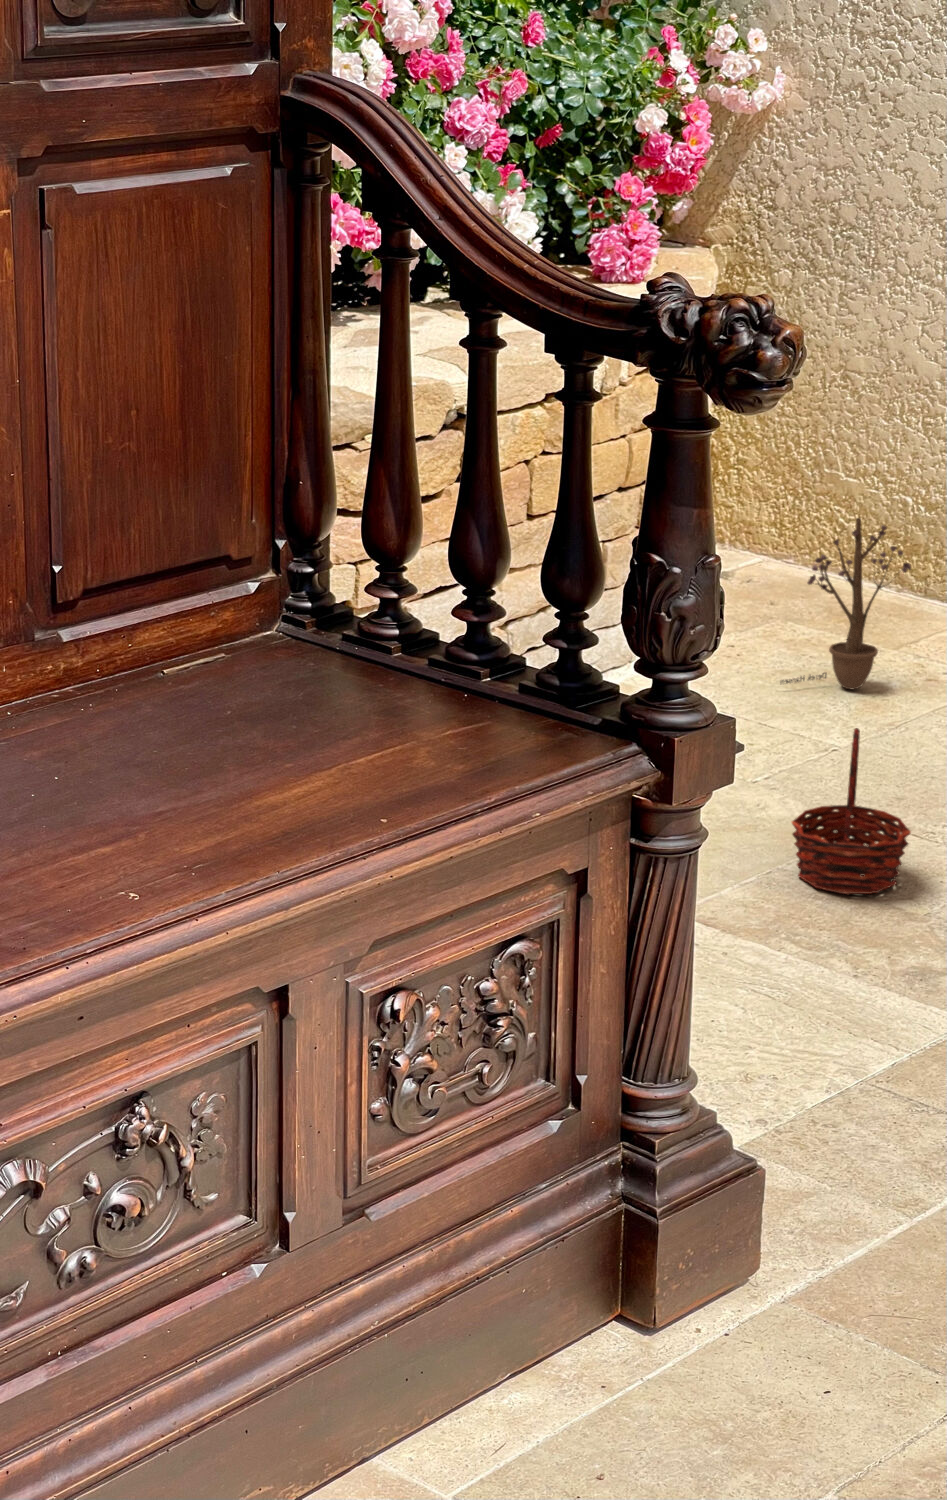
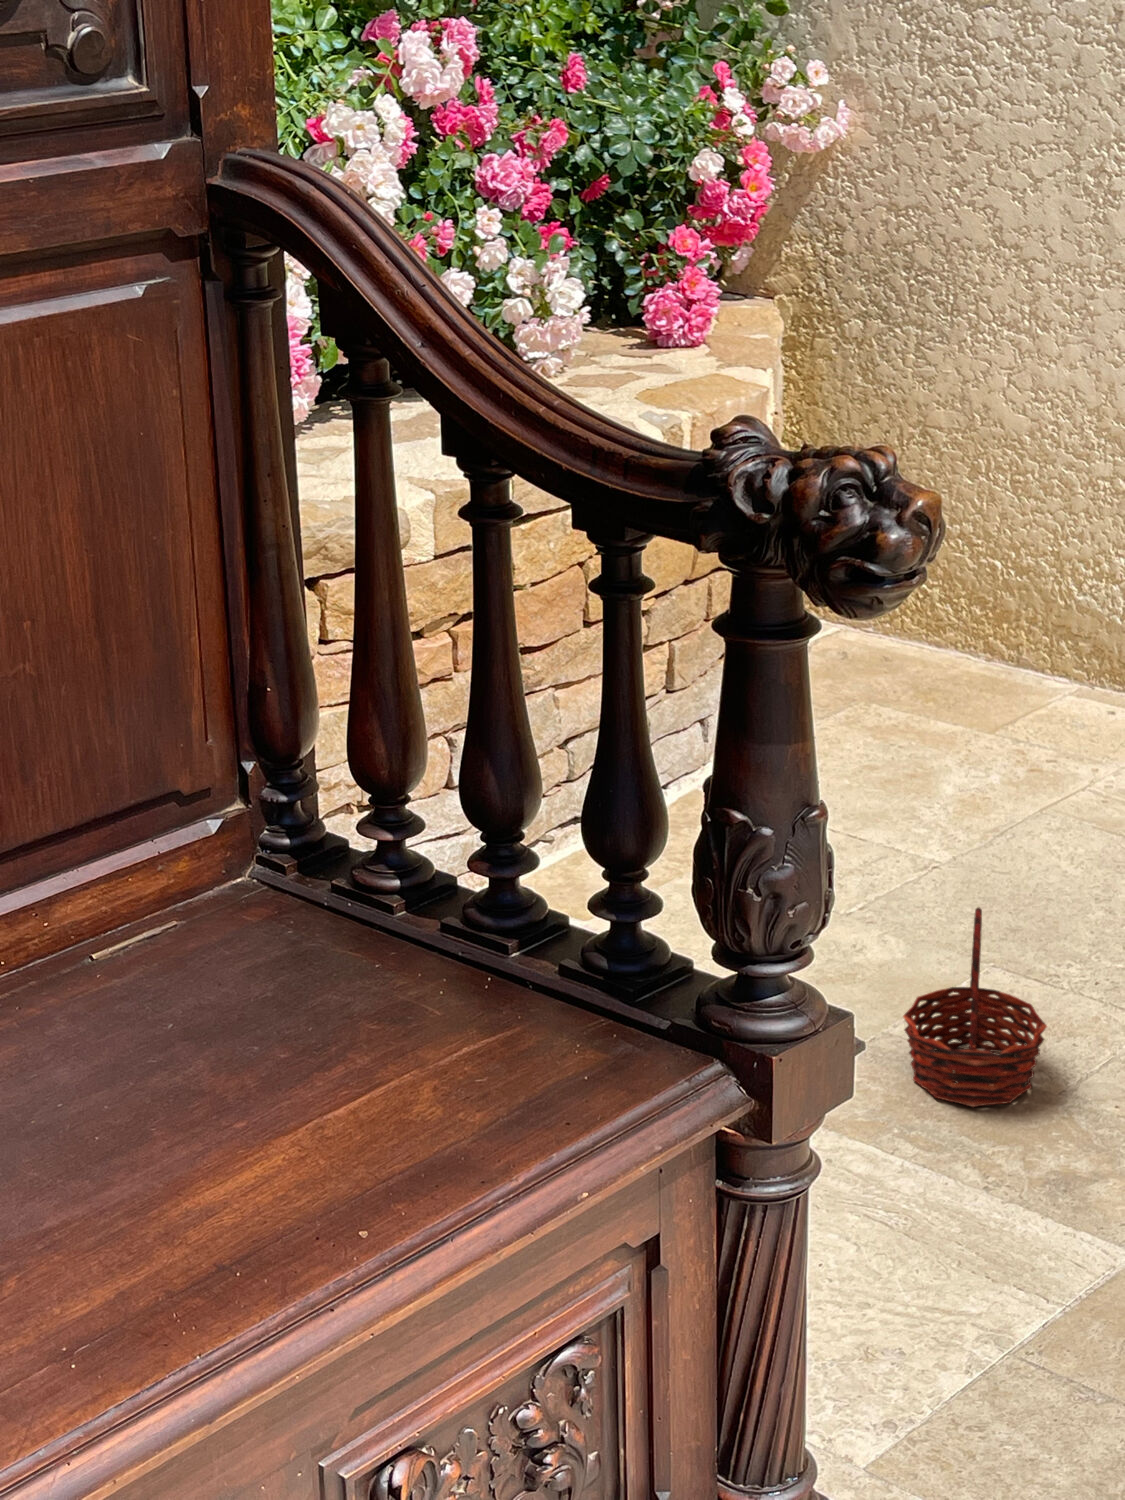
decorative plant: present [780,518,911,689] -> none [872,608,1014,793]

